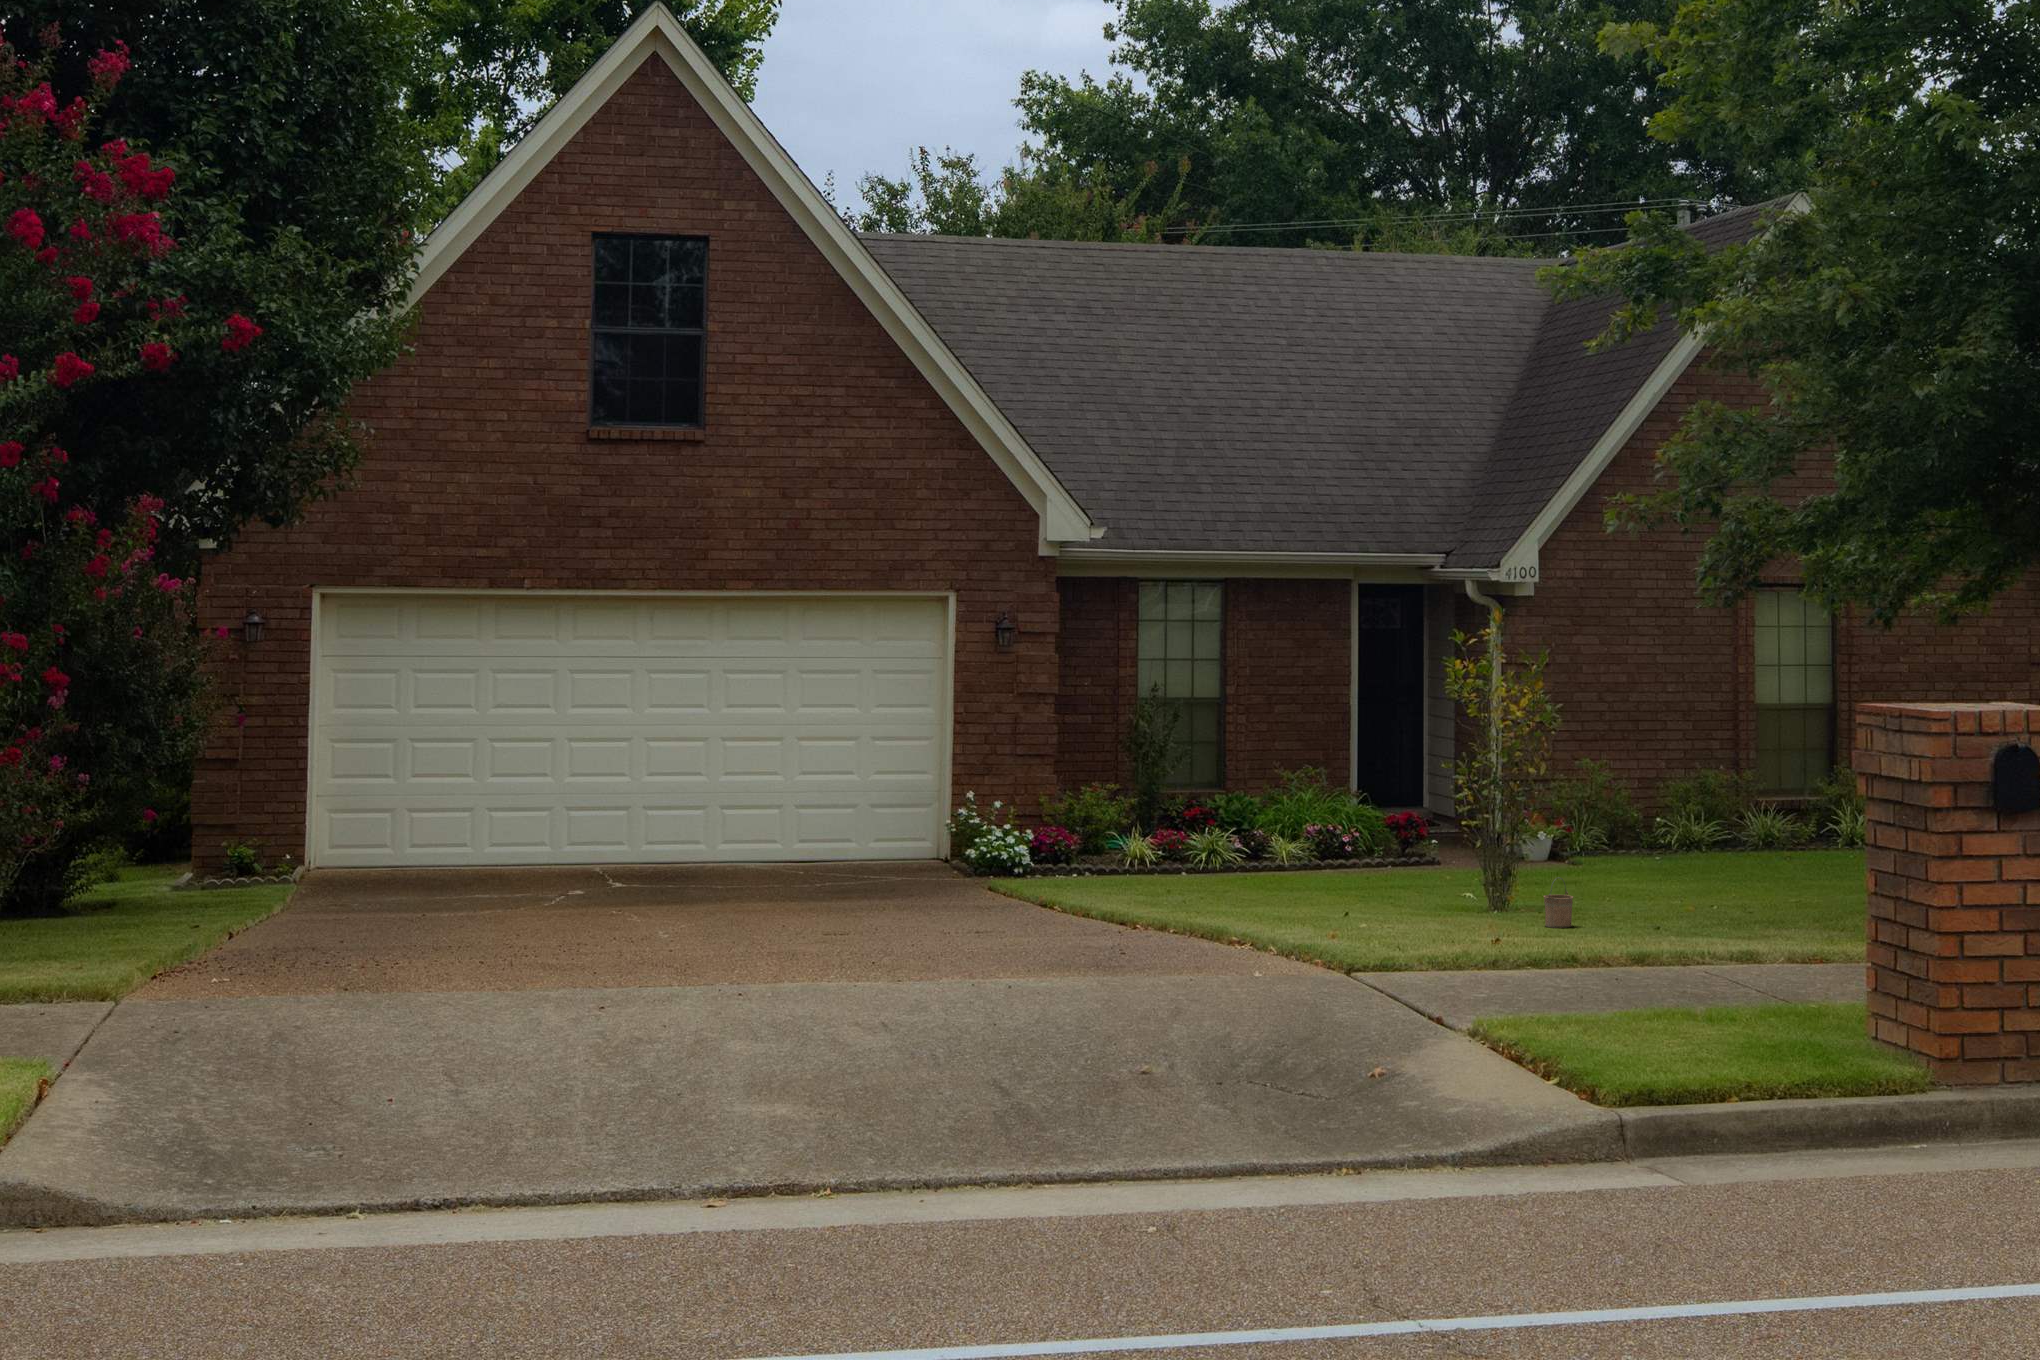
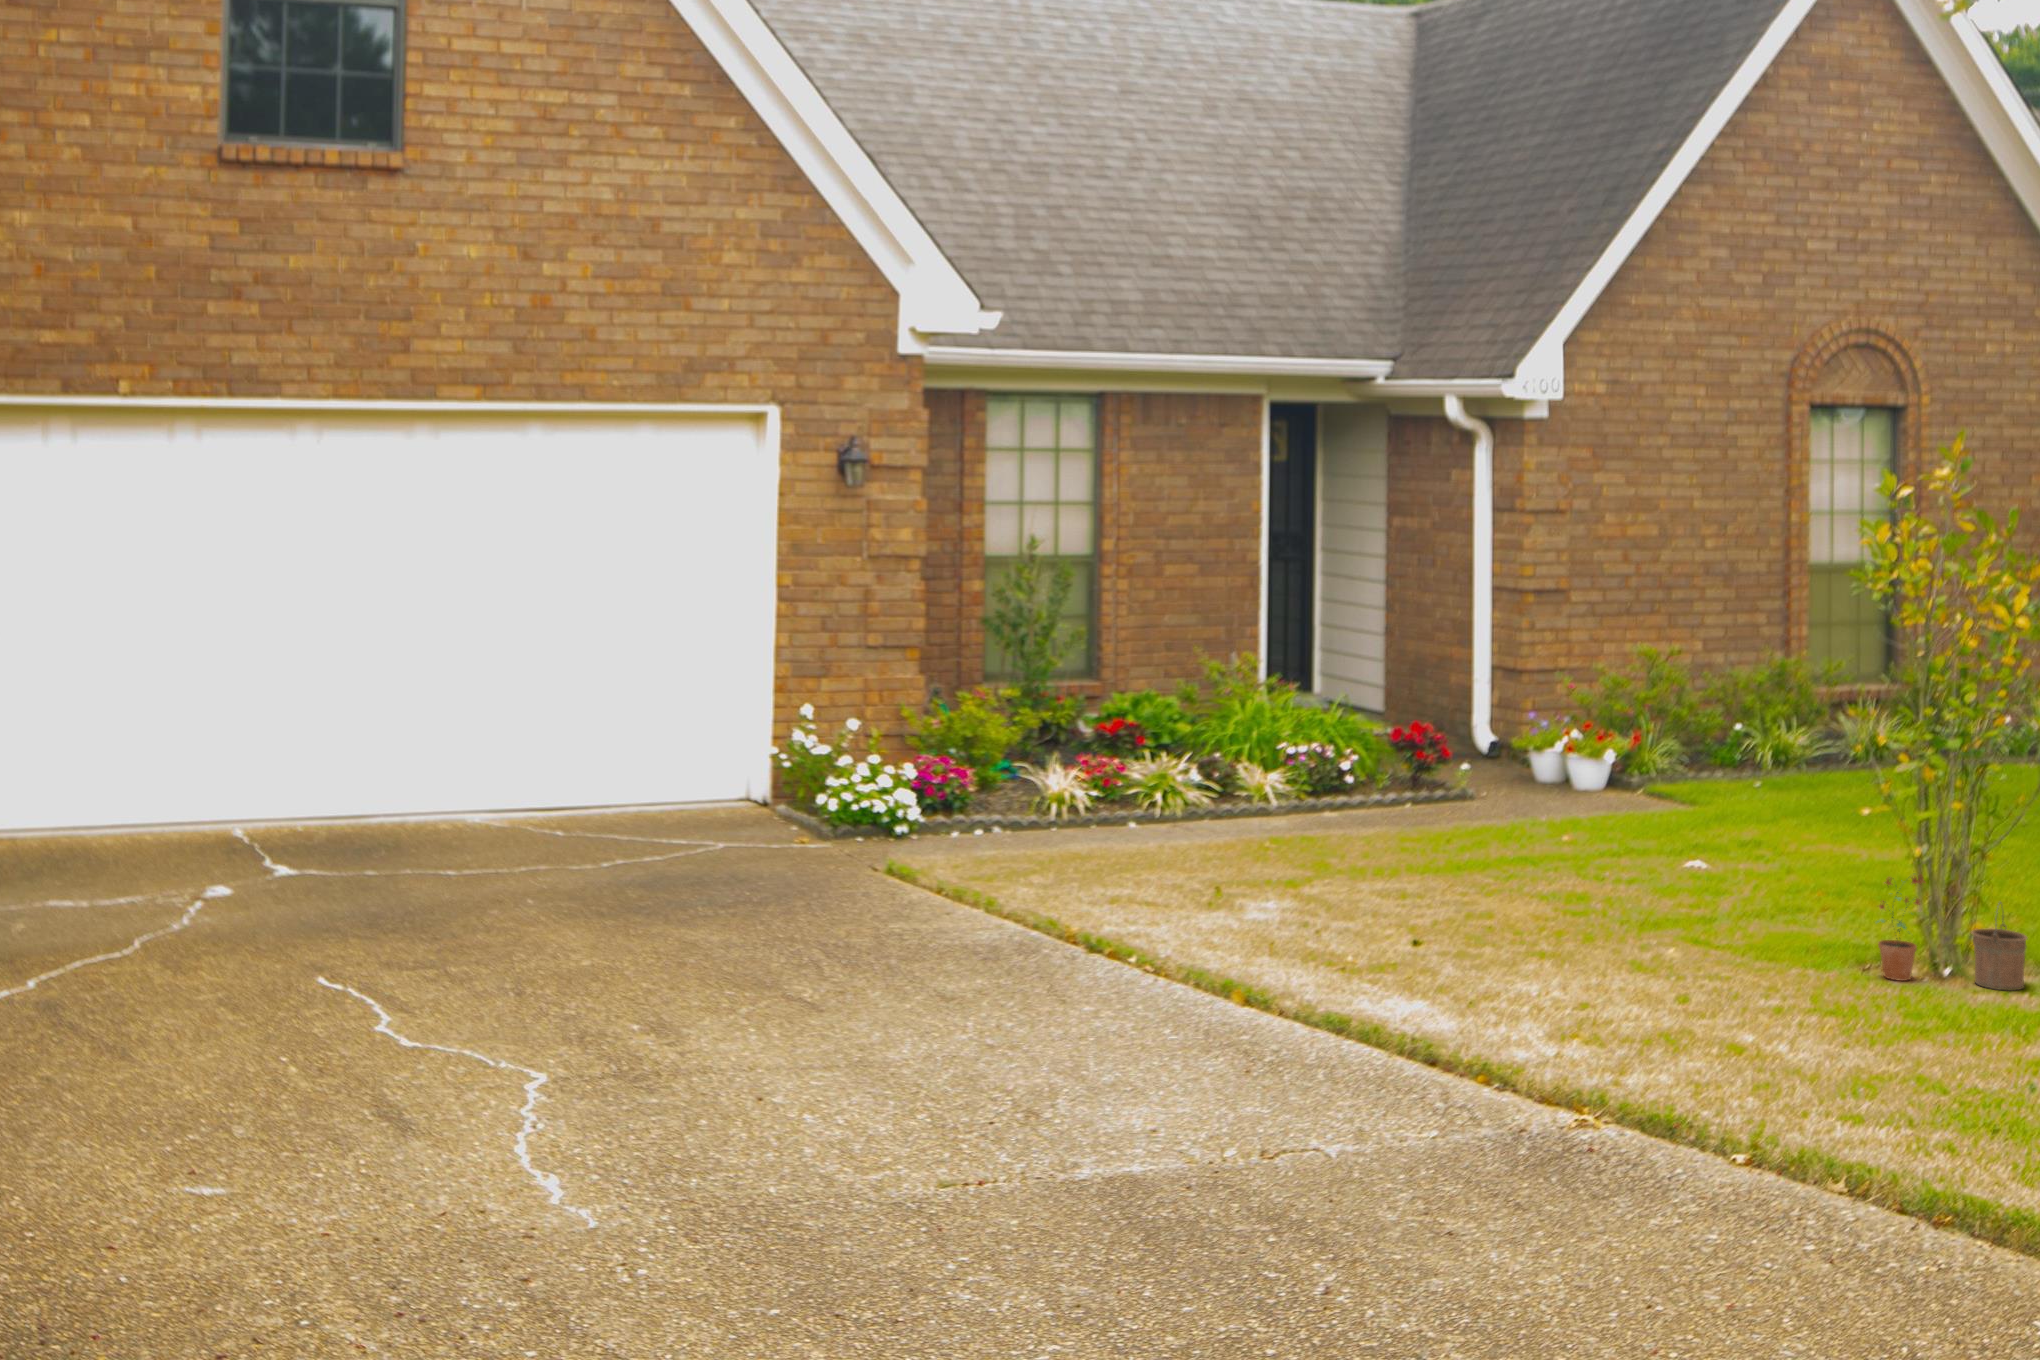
potted plant: none [1492,862,1524,924] -> present [1877,875,1924,981]

